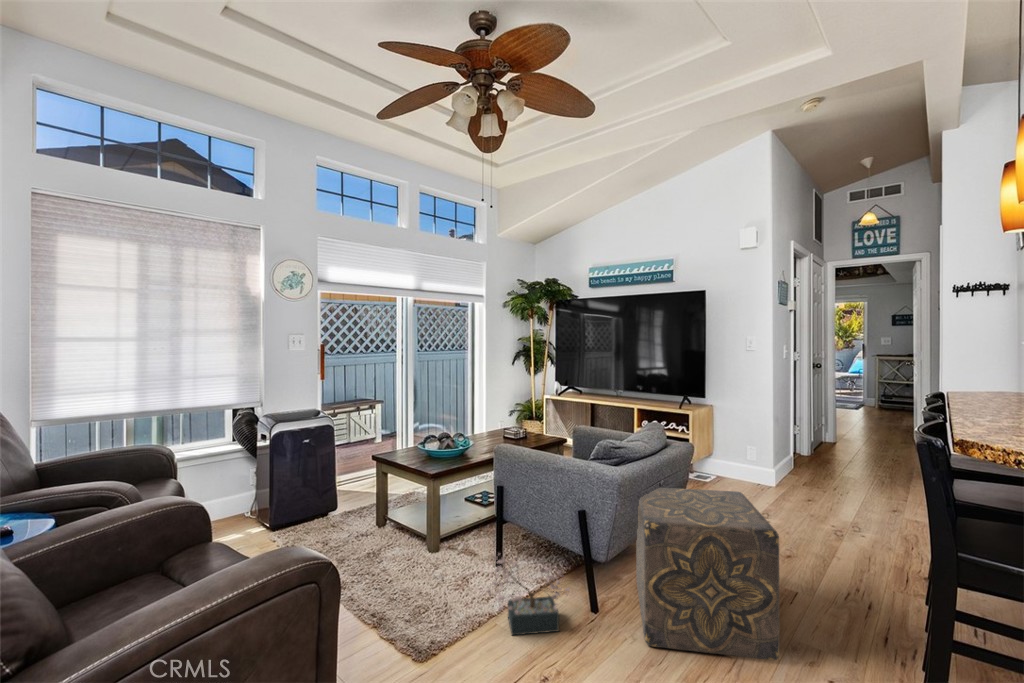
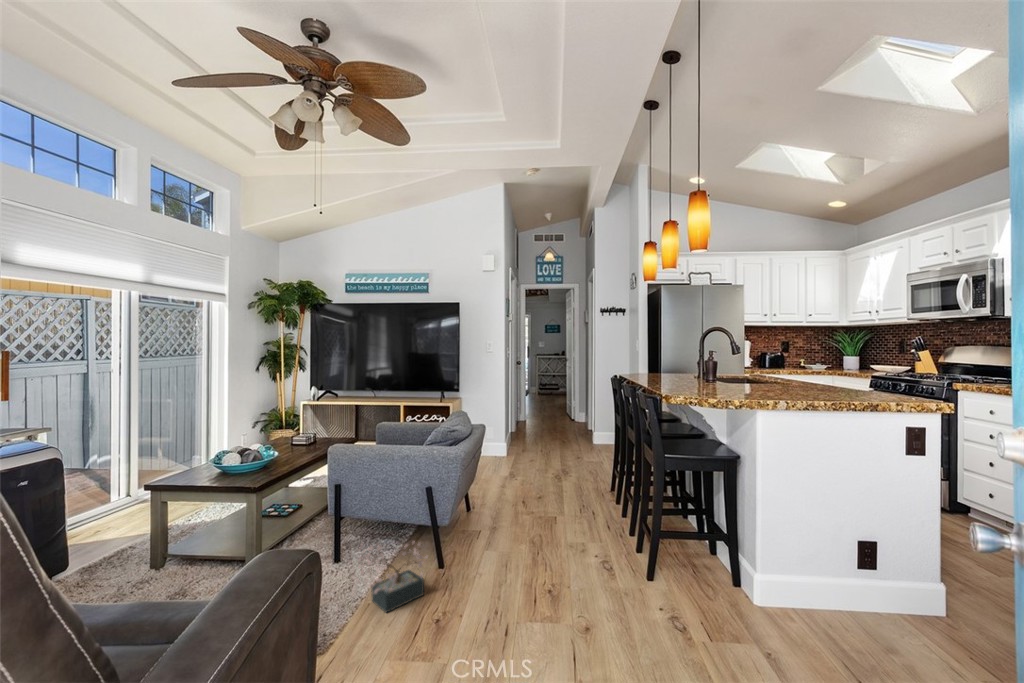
ottoman: present [636,488,779,660] -> none [459,452,573,579]

